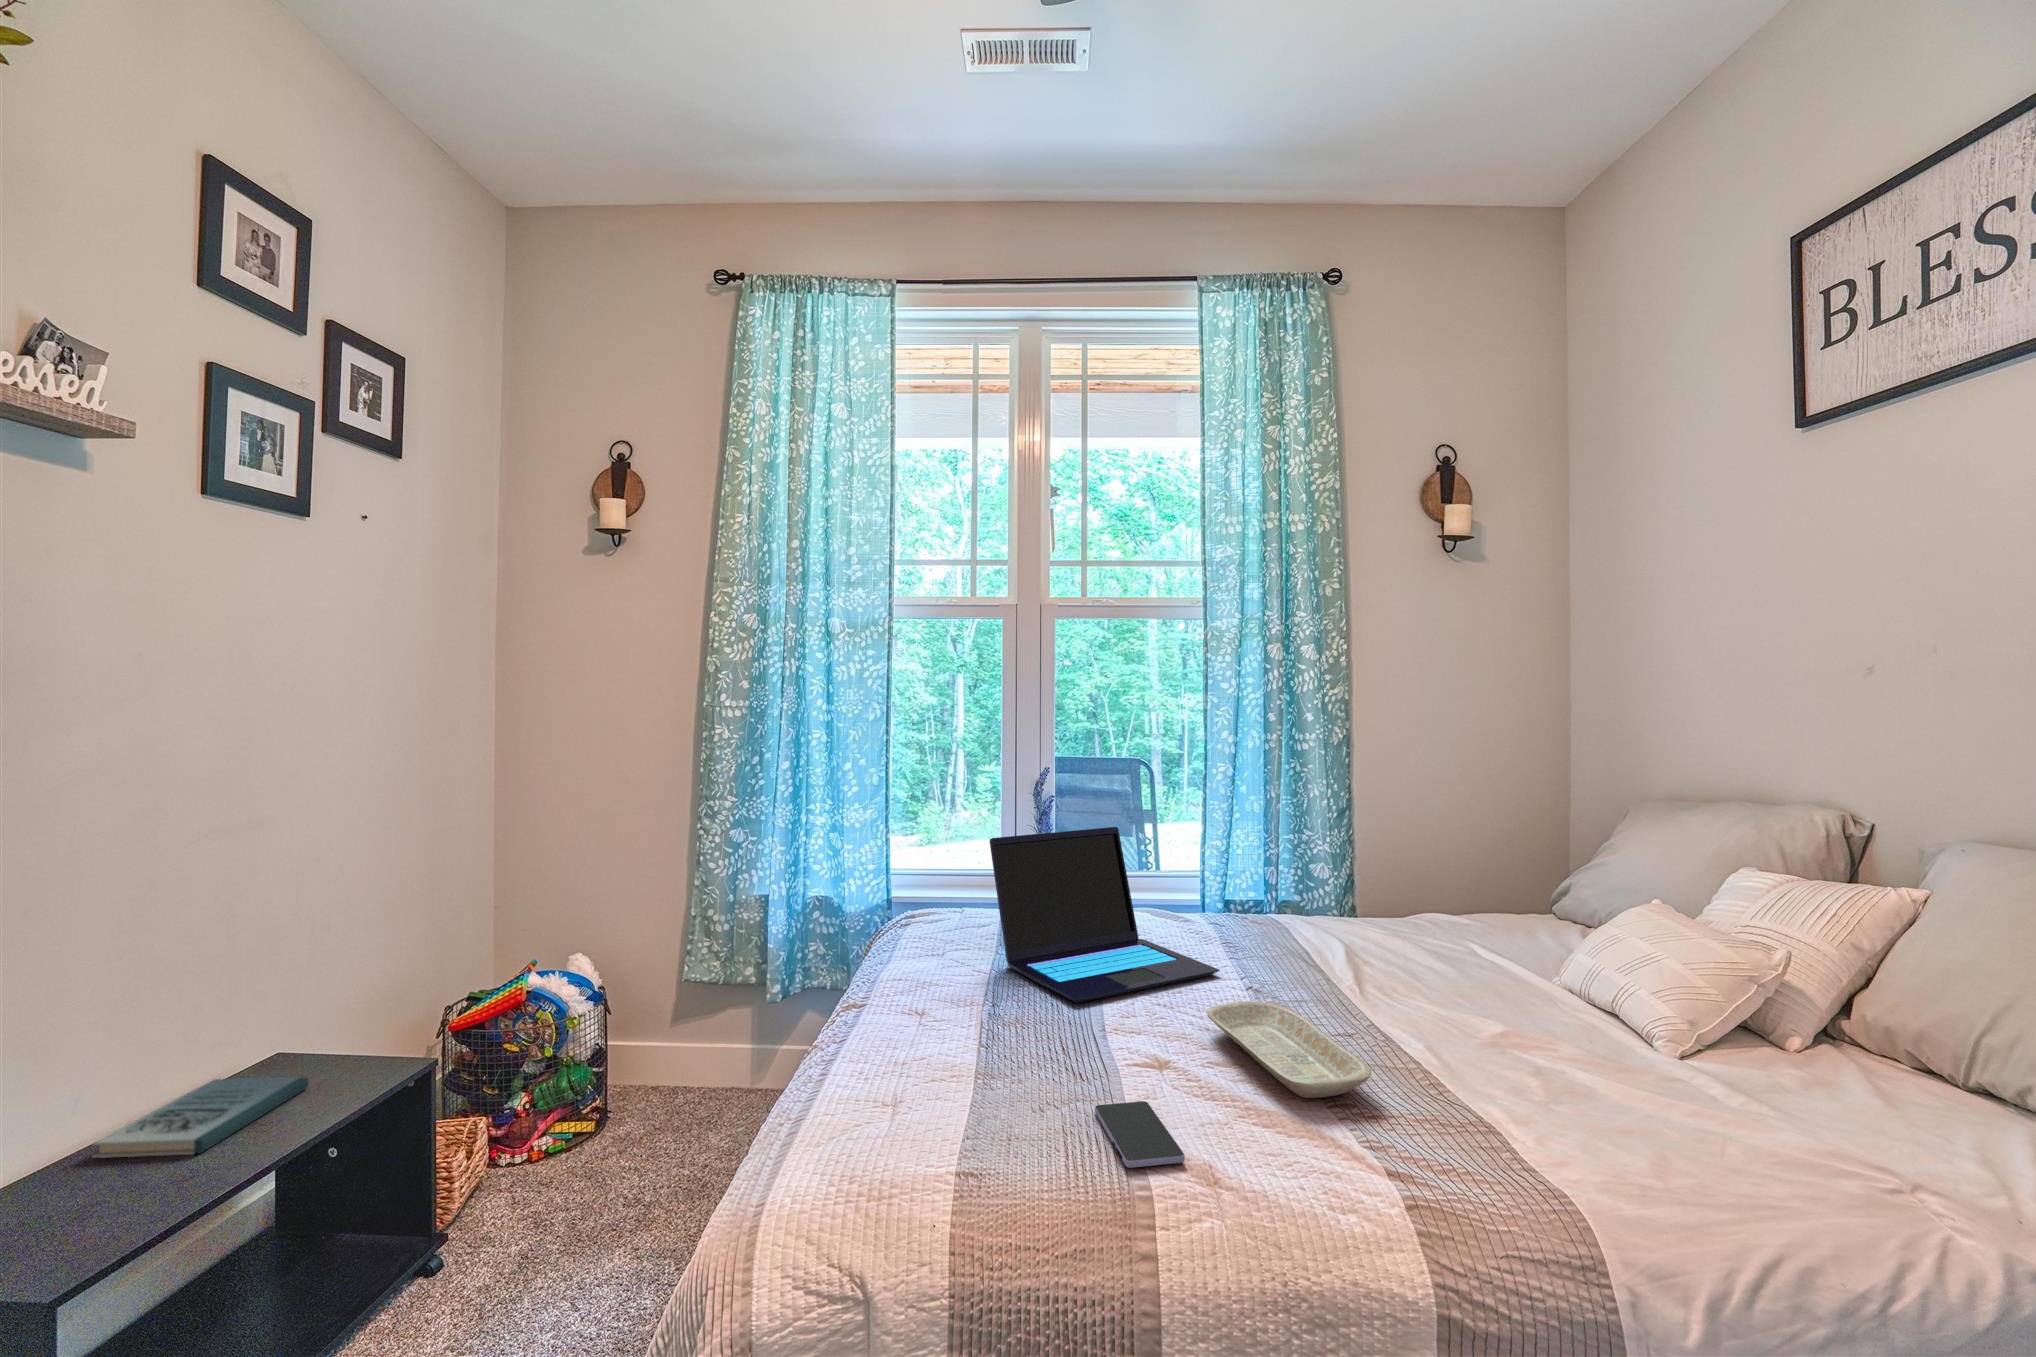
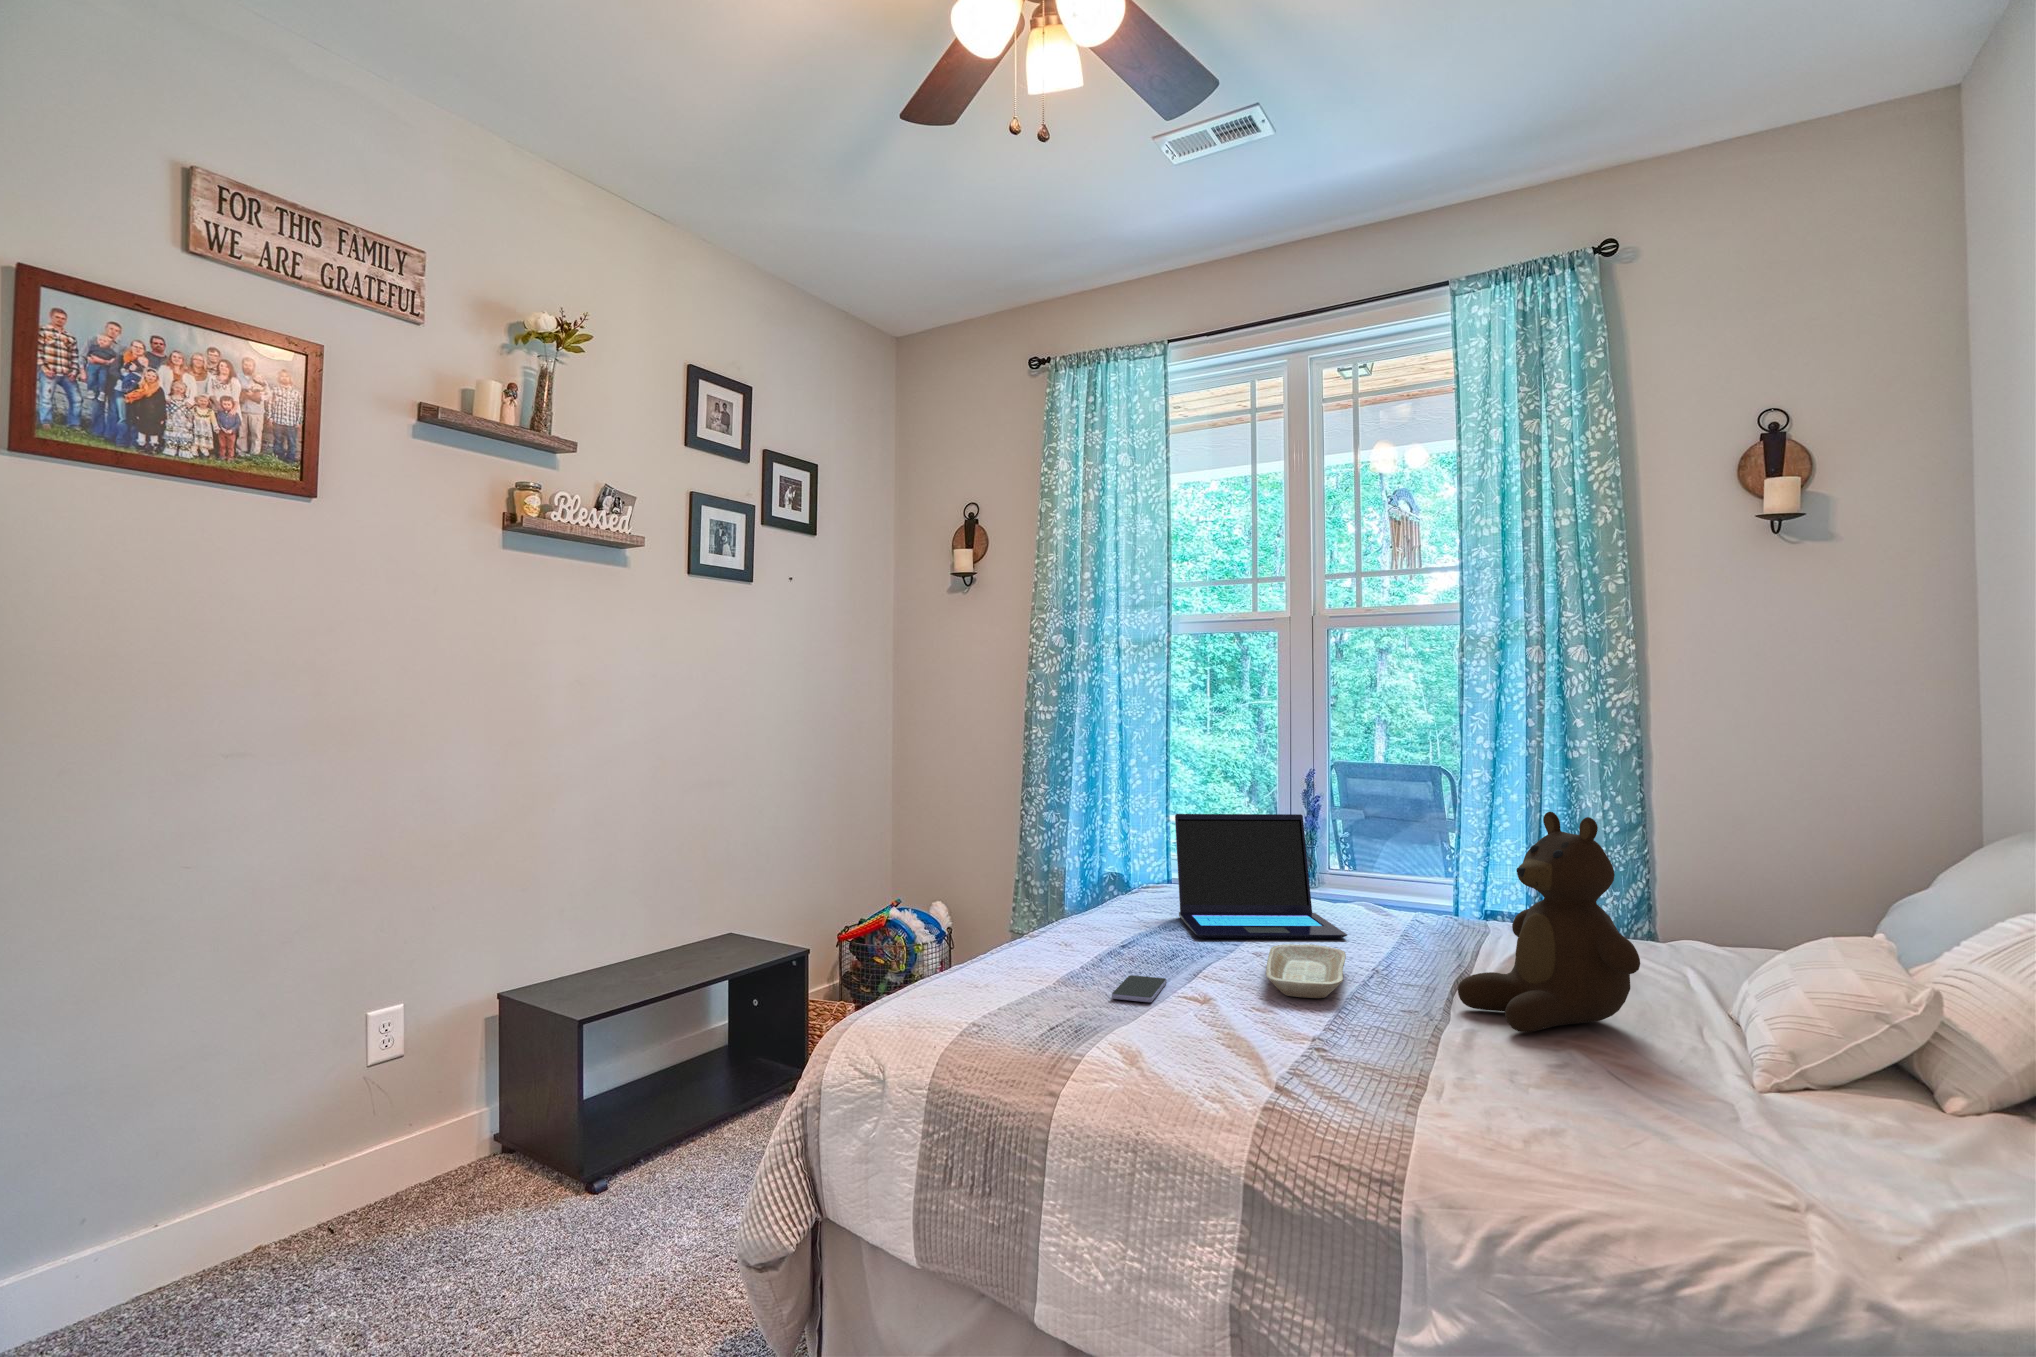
teddy bear: none [1475,832,1696,1106] -> present [1458,812,1640,1032]
book: present [92,1077,309,1158] -> none [660,933,760,964]

